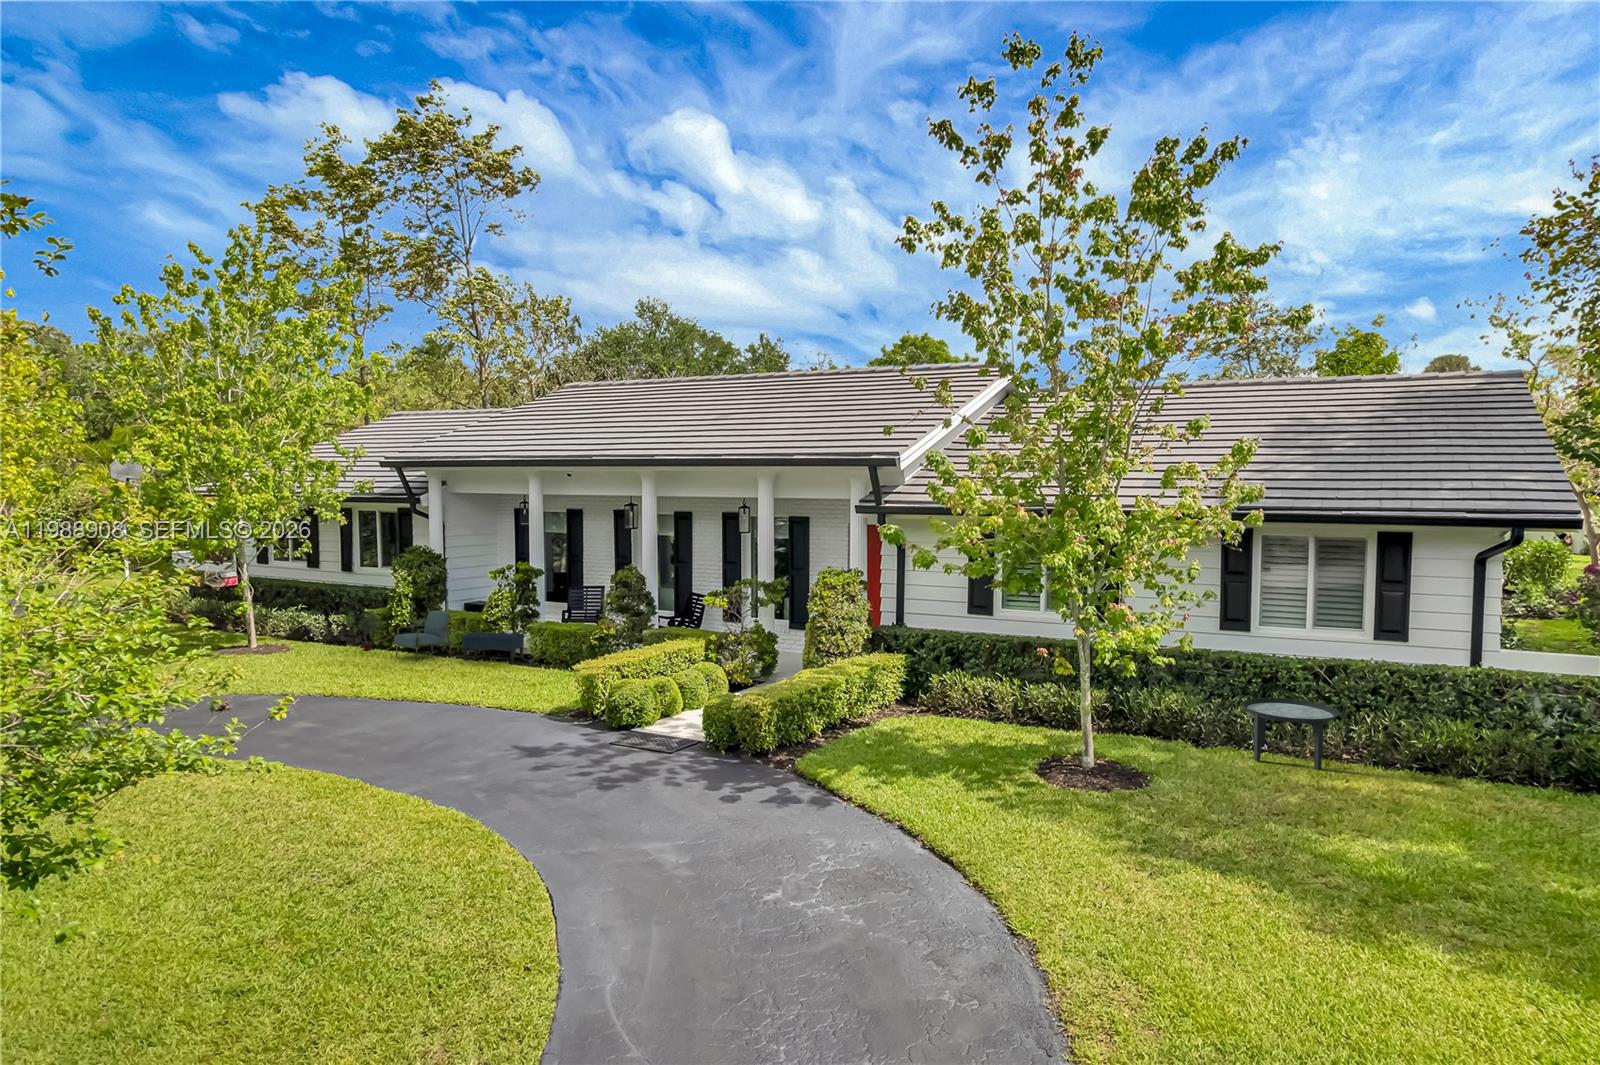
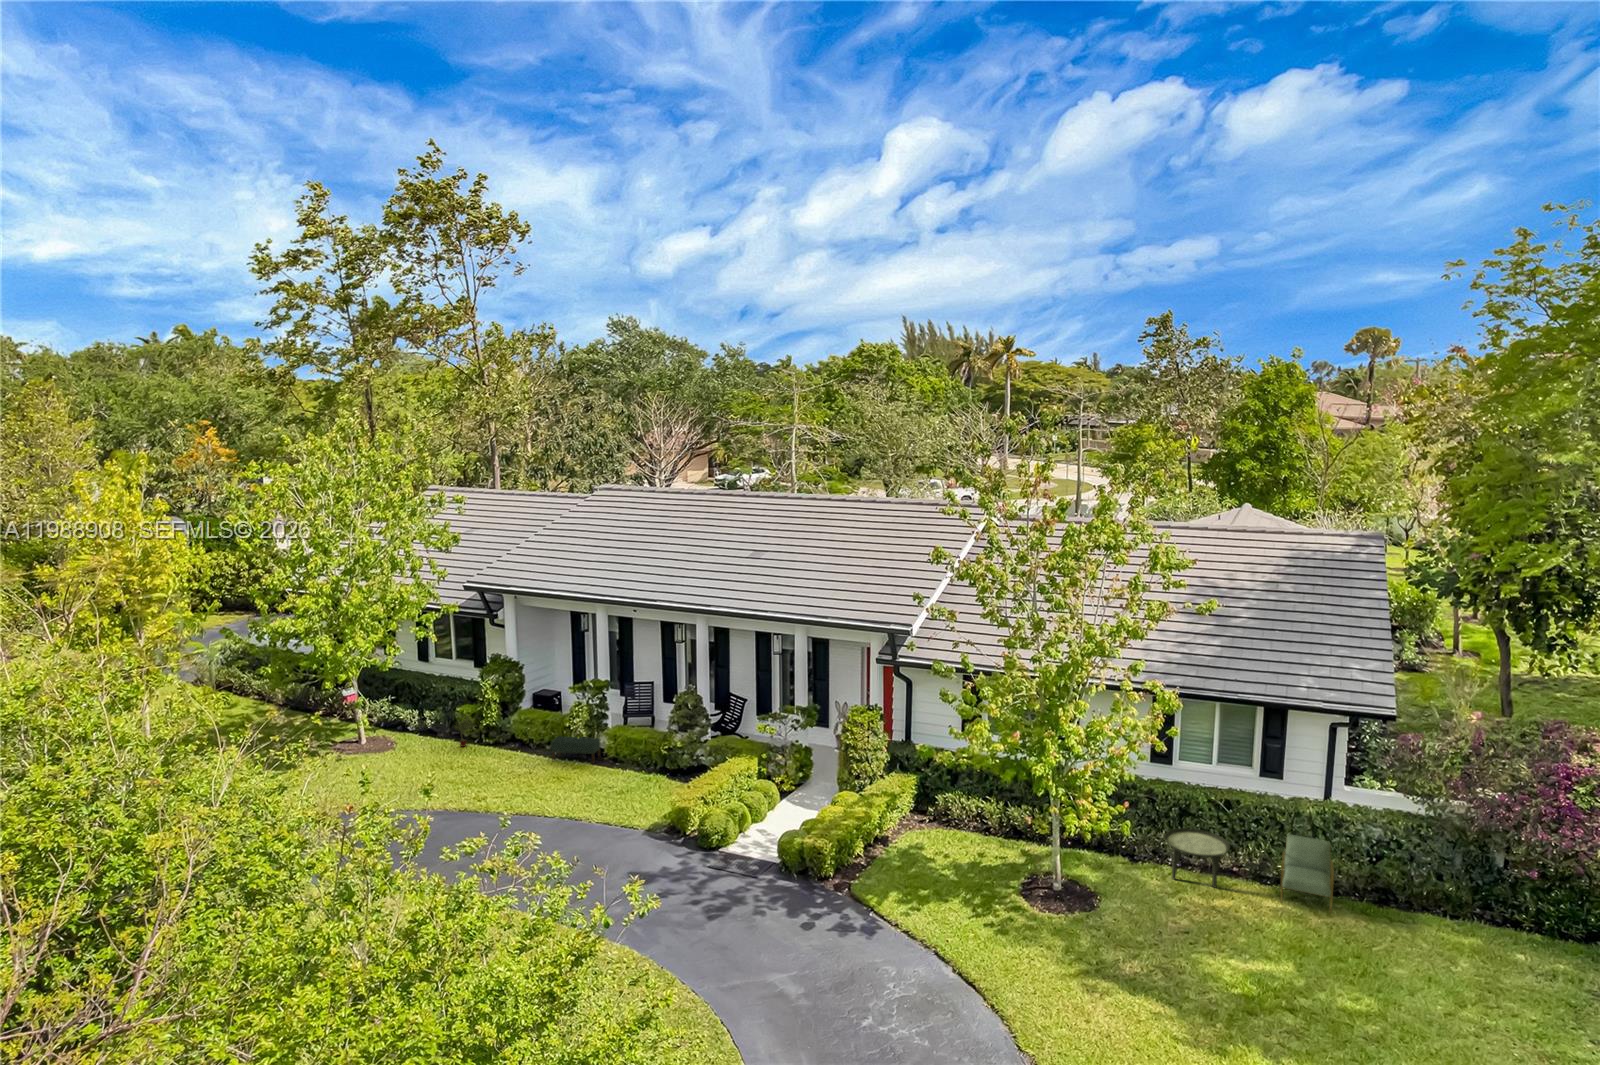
chair: present [394,611,452,661] -> present [1280,835,1334,912]

